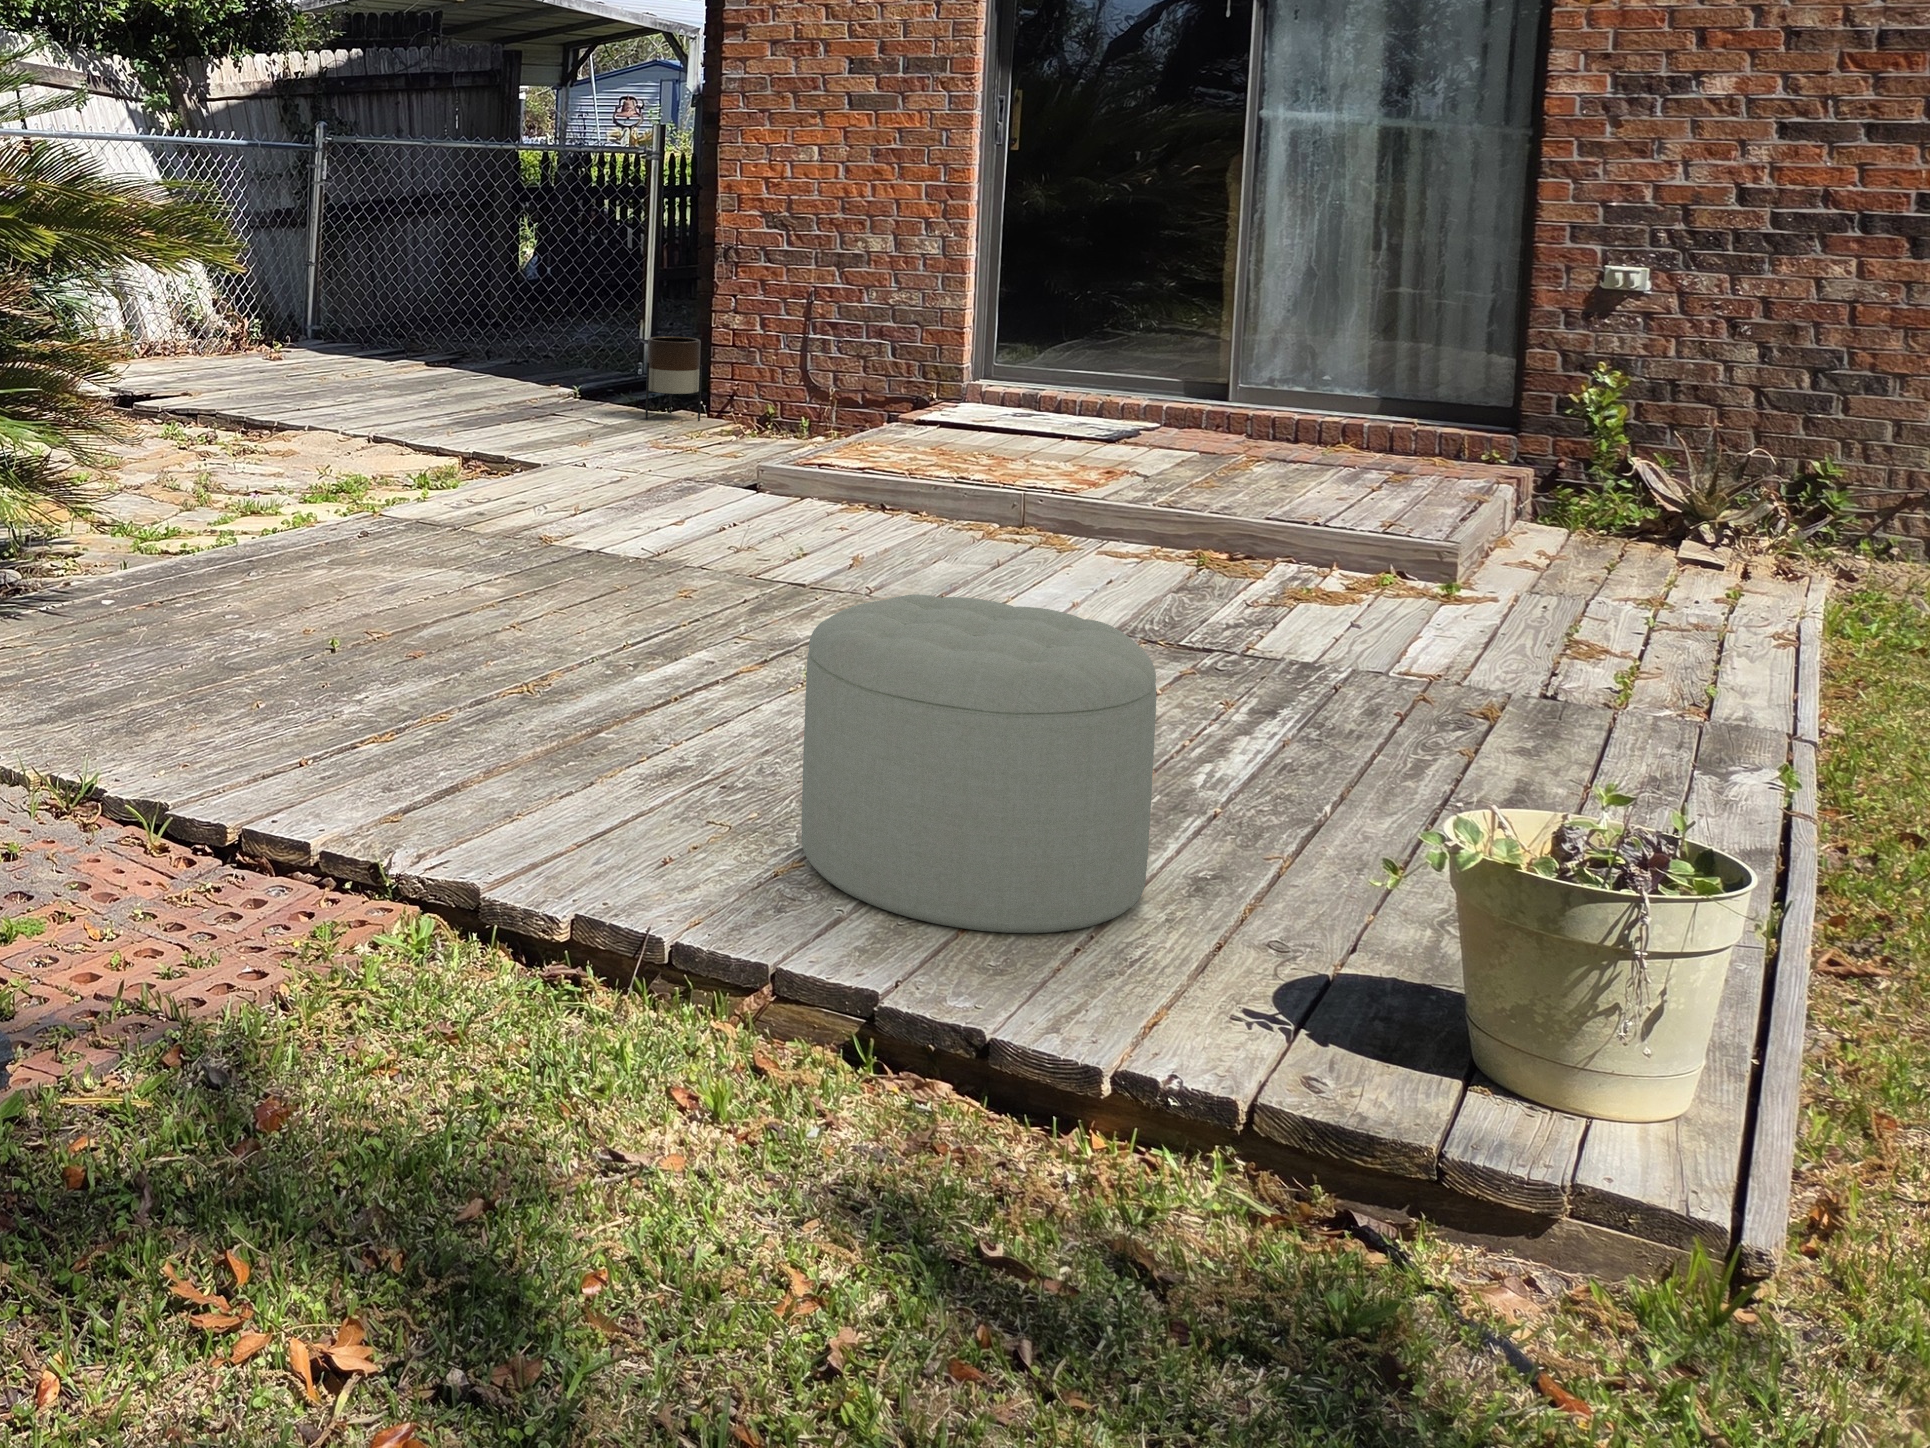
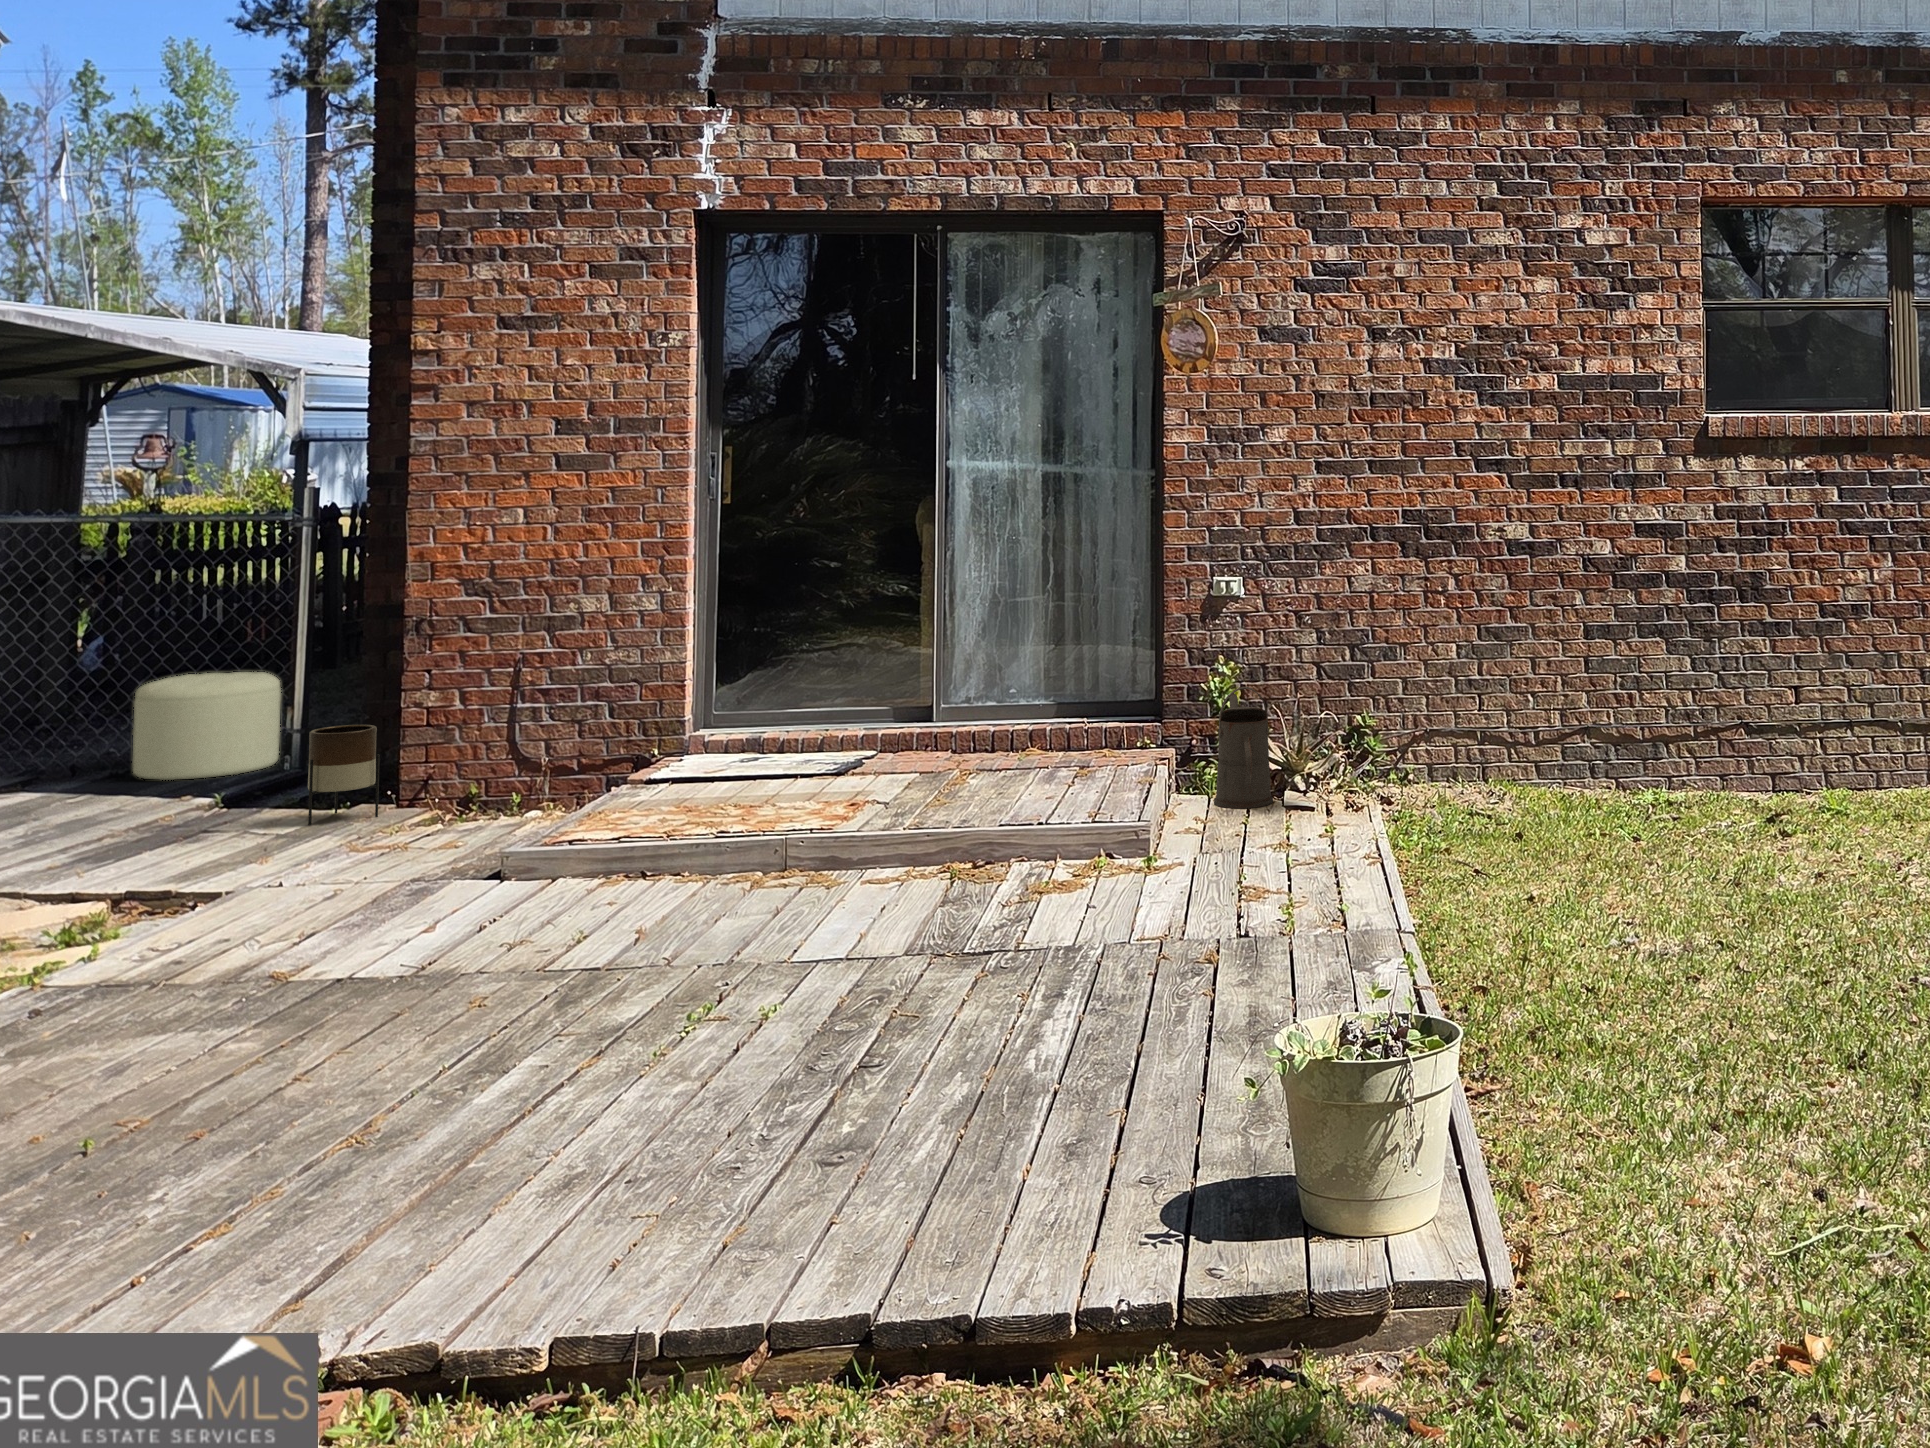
watering can: none [1573,403,1662,556] -> present [1214,687,1273,808]
ottoman: present [802,594,1156,933] -> present [133,672,281,780]

